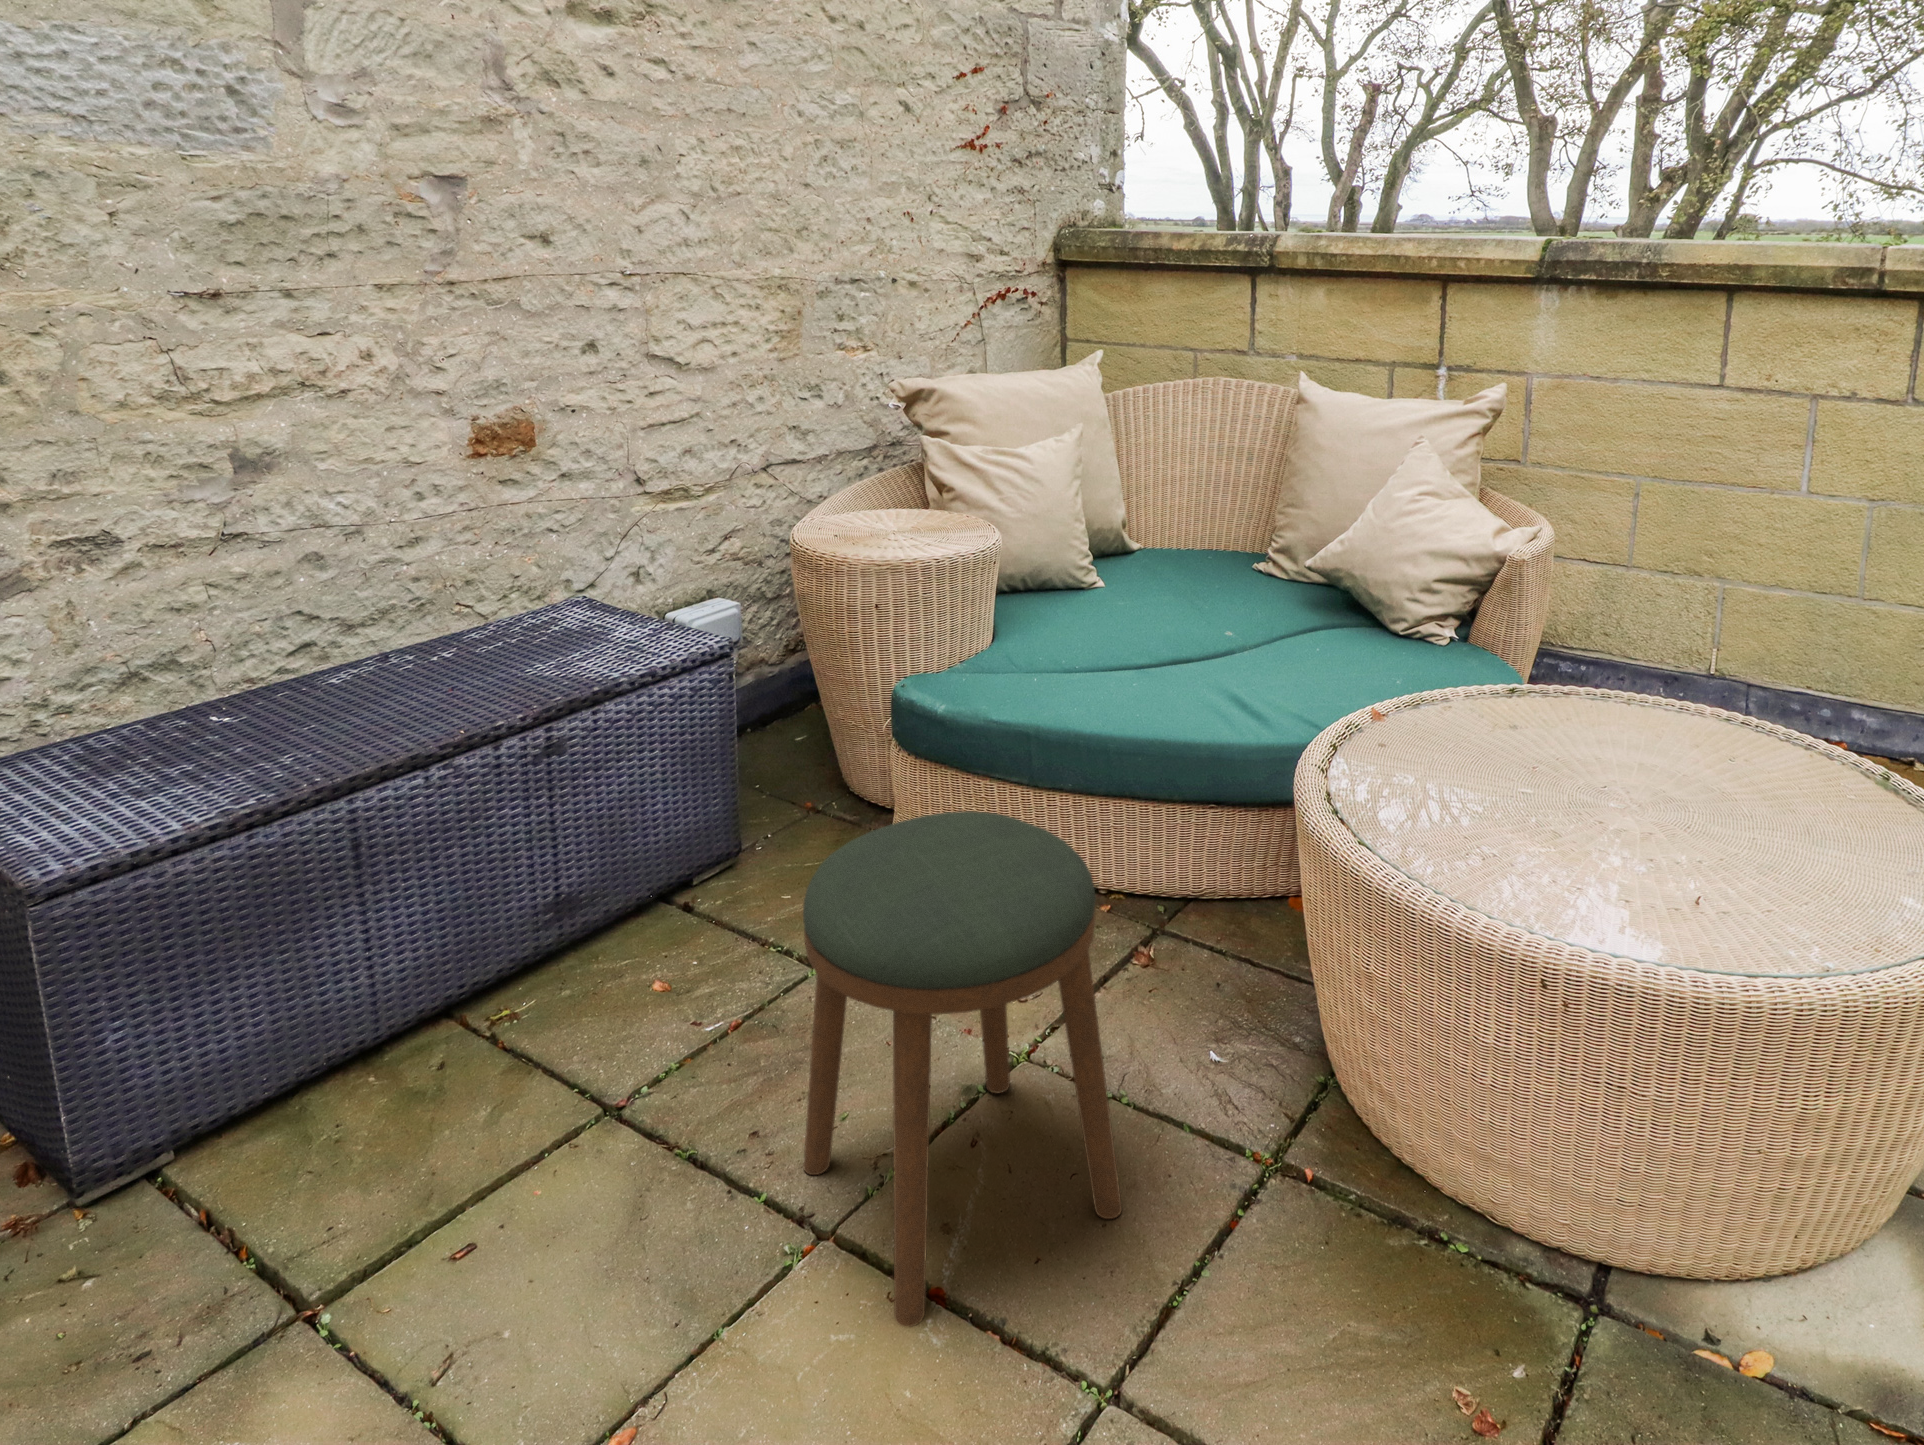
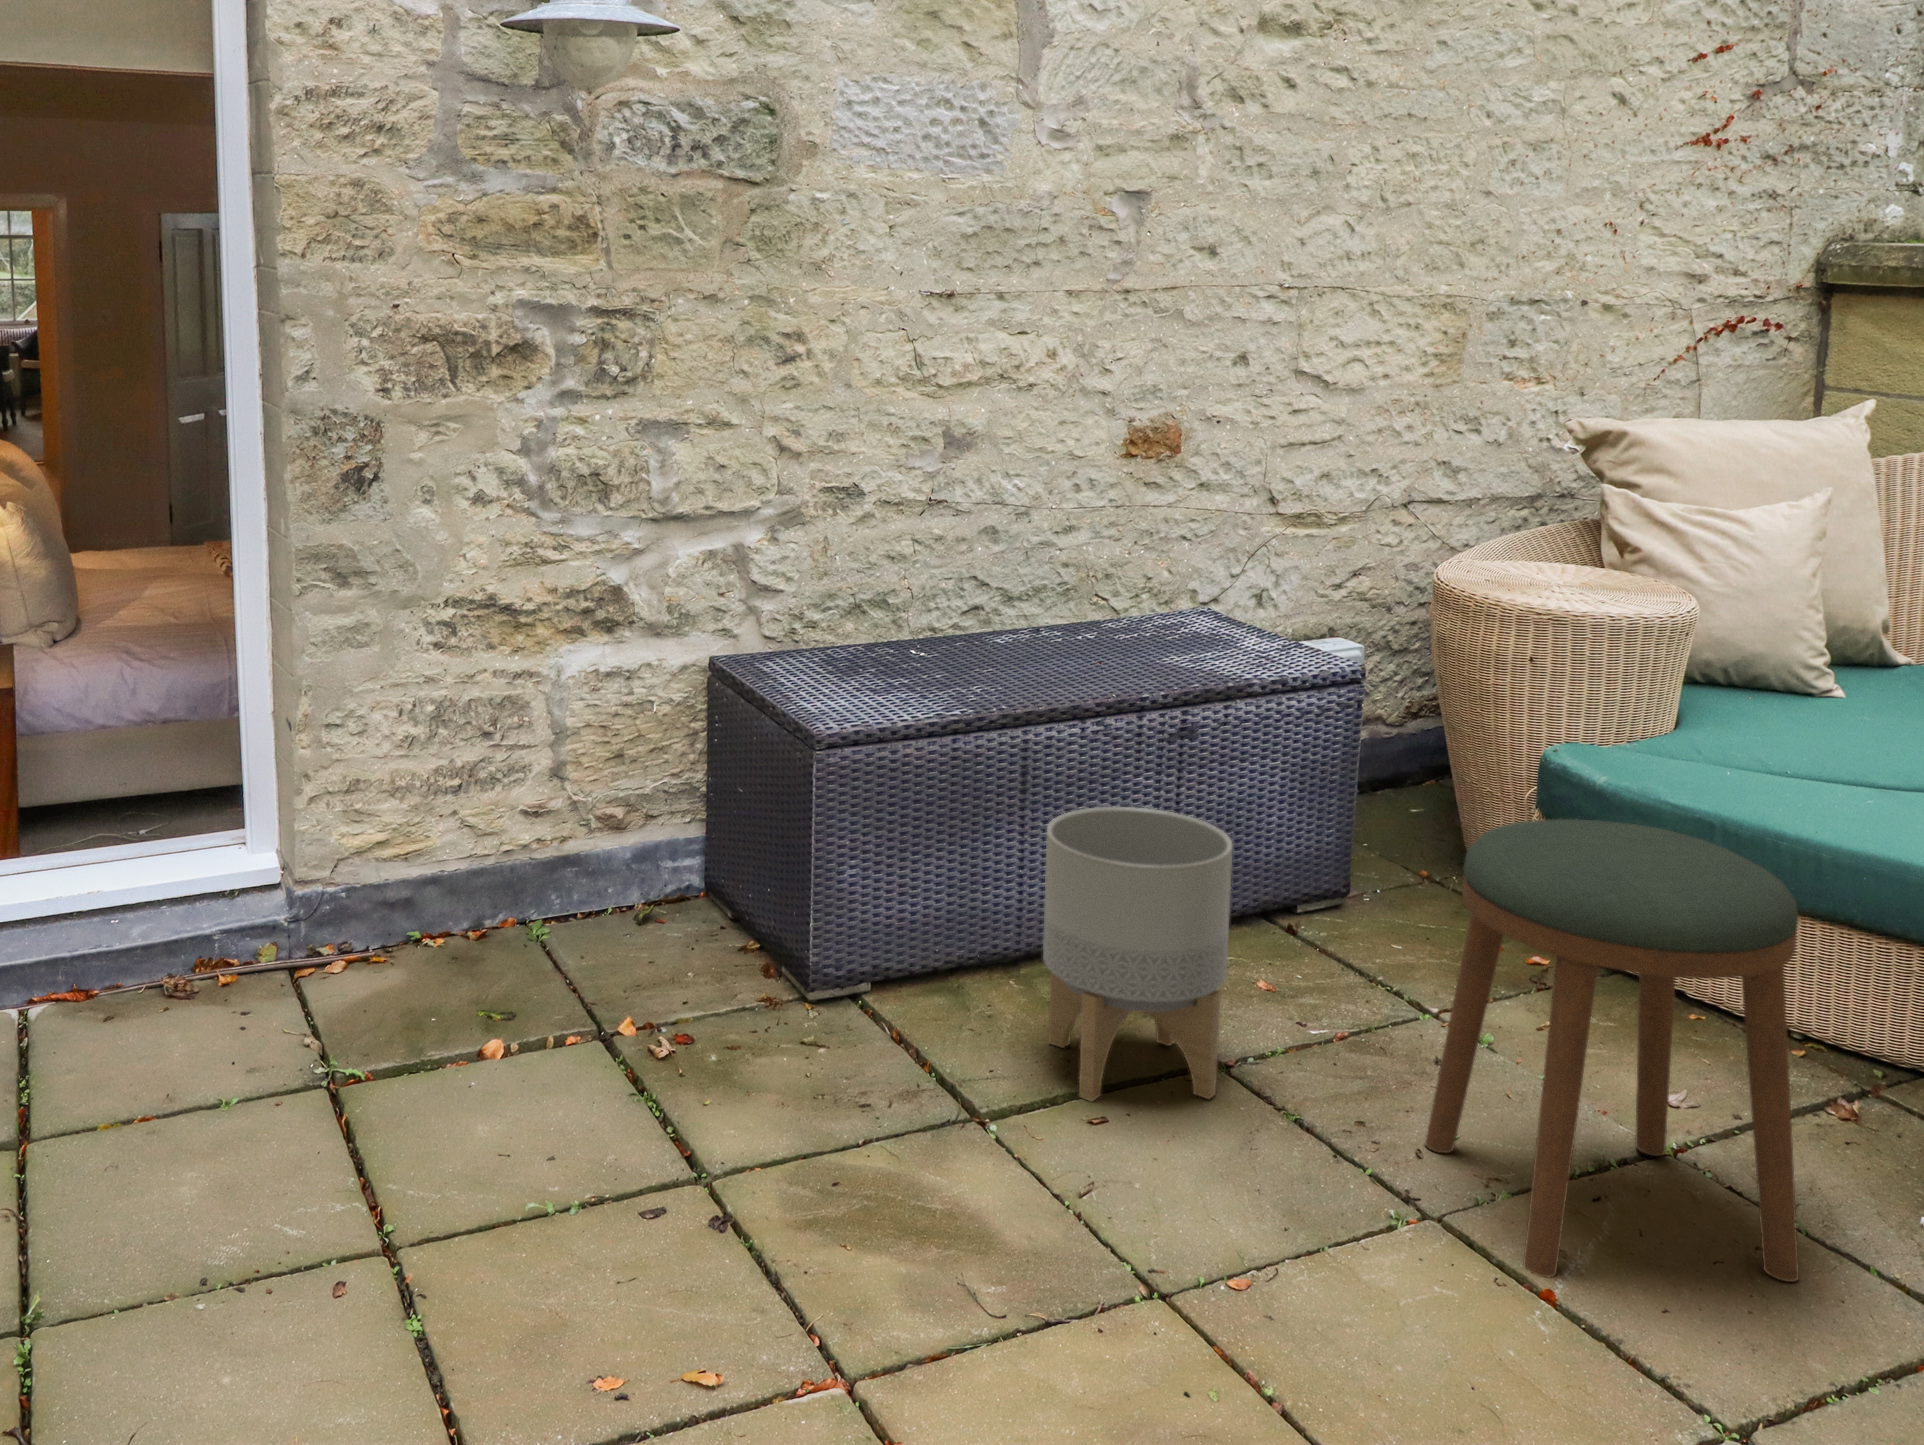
planter: none [341,883,589,1263] -> present [1043,807,1233,1102]

